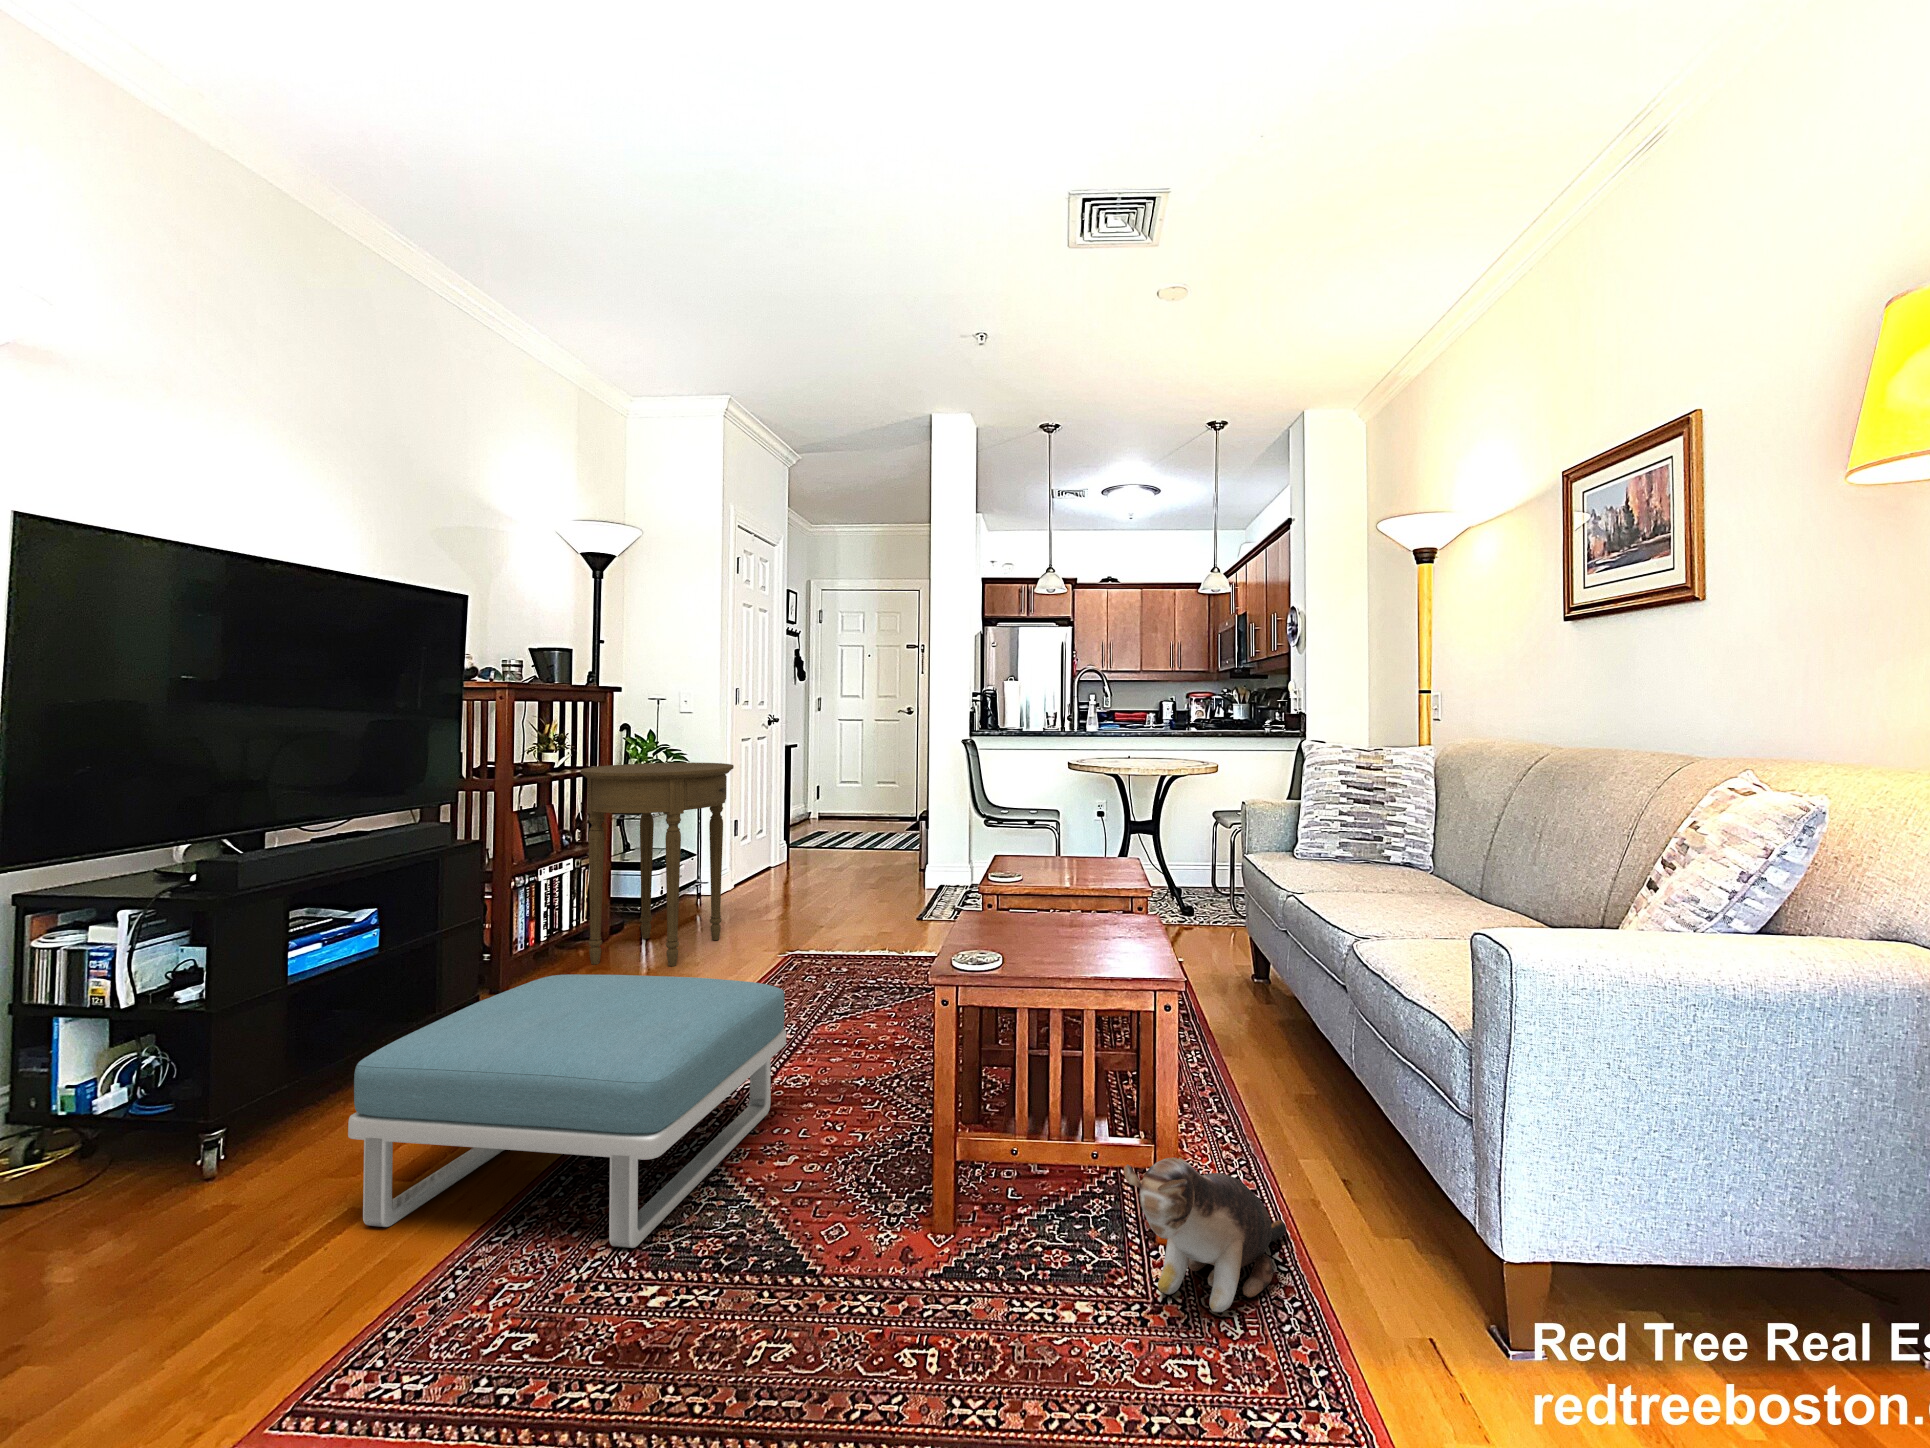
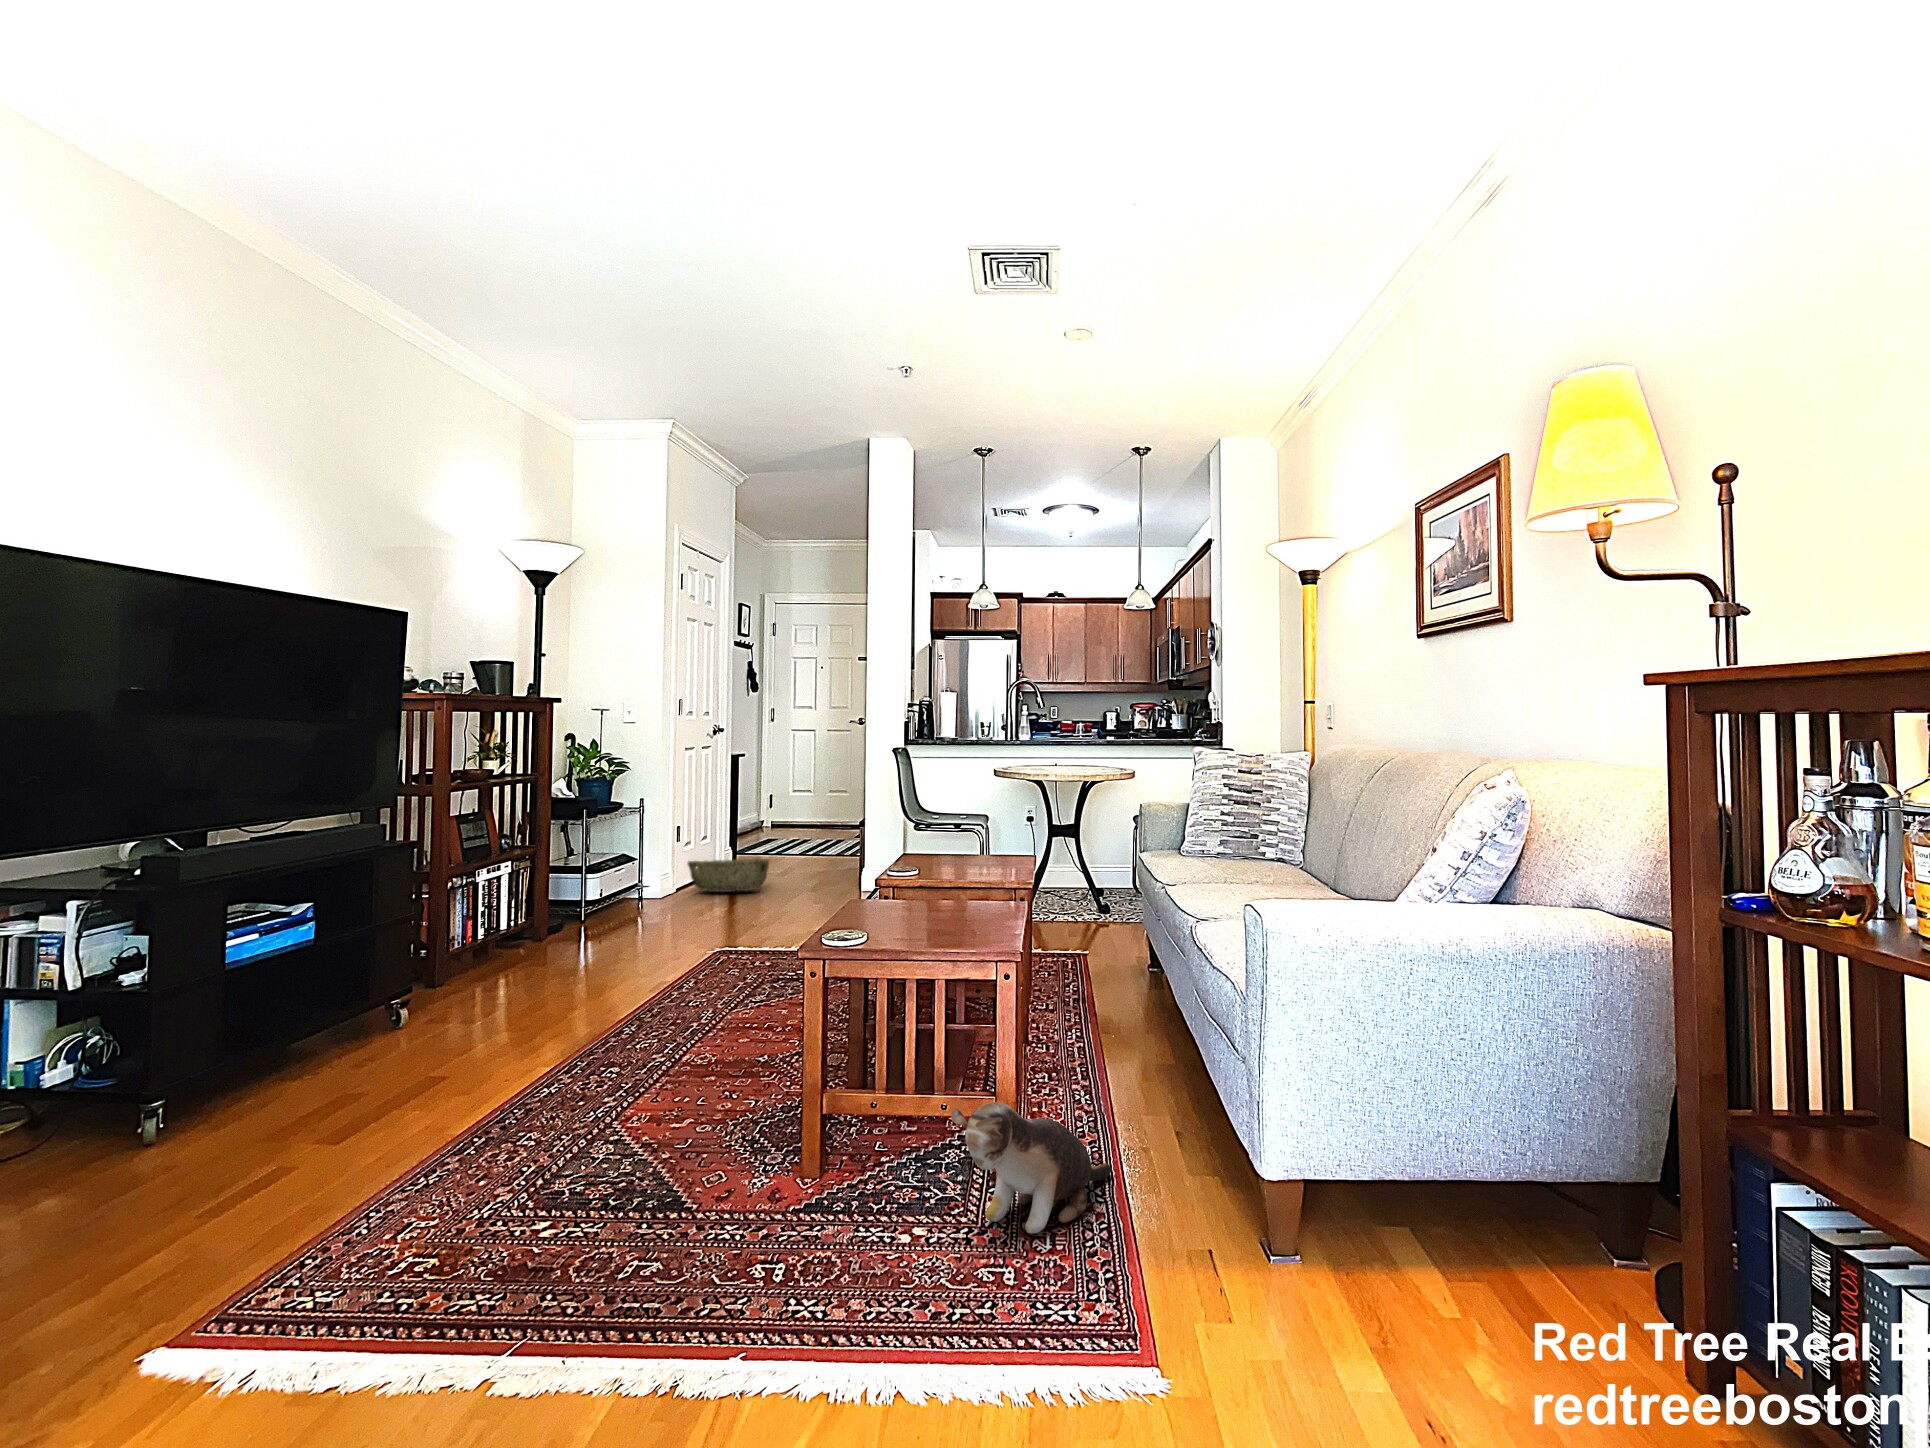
side table: present [580,763,734,966] -> none [515,770,665,964]
woven basket: none [748,853,832,888] -> present [688,858,769,893]
footstool: present [348,975,786,1248] -> none [277,962,688,1194]

